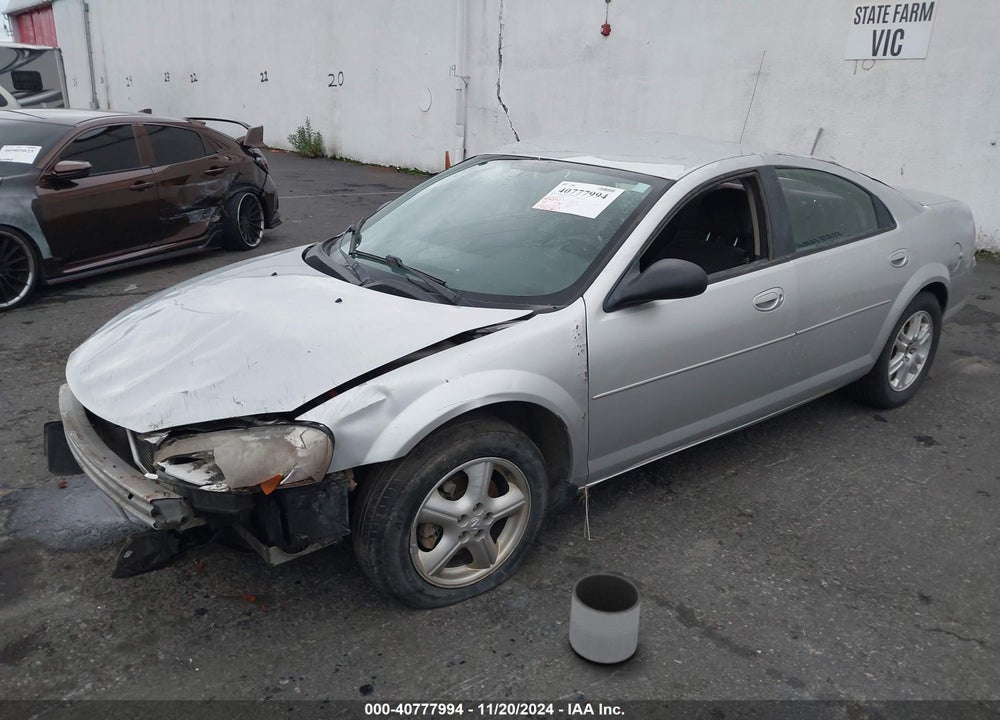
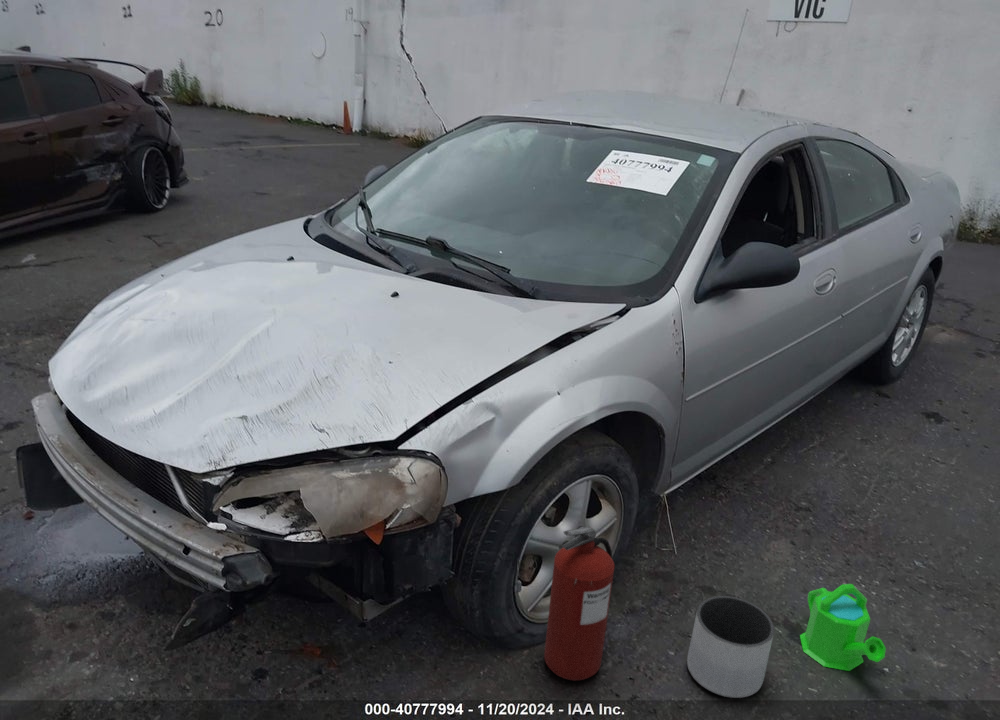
fire extinguisher: none [442,498,500,638] -> present [544,526,614,681]
watering can: none [687,570,748,652] -> present [800,584,886,671]

